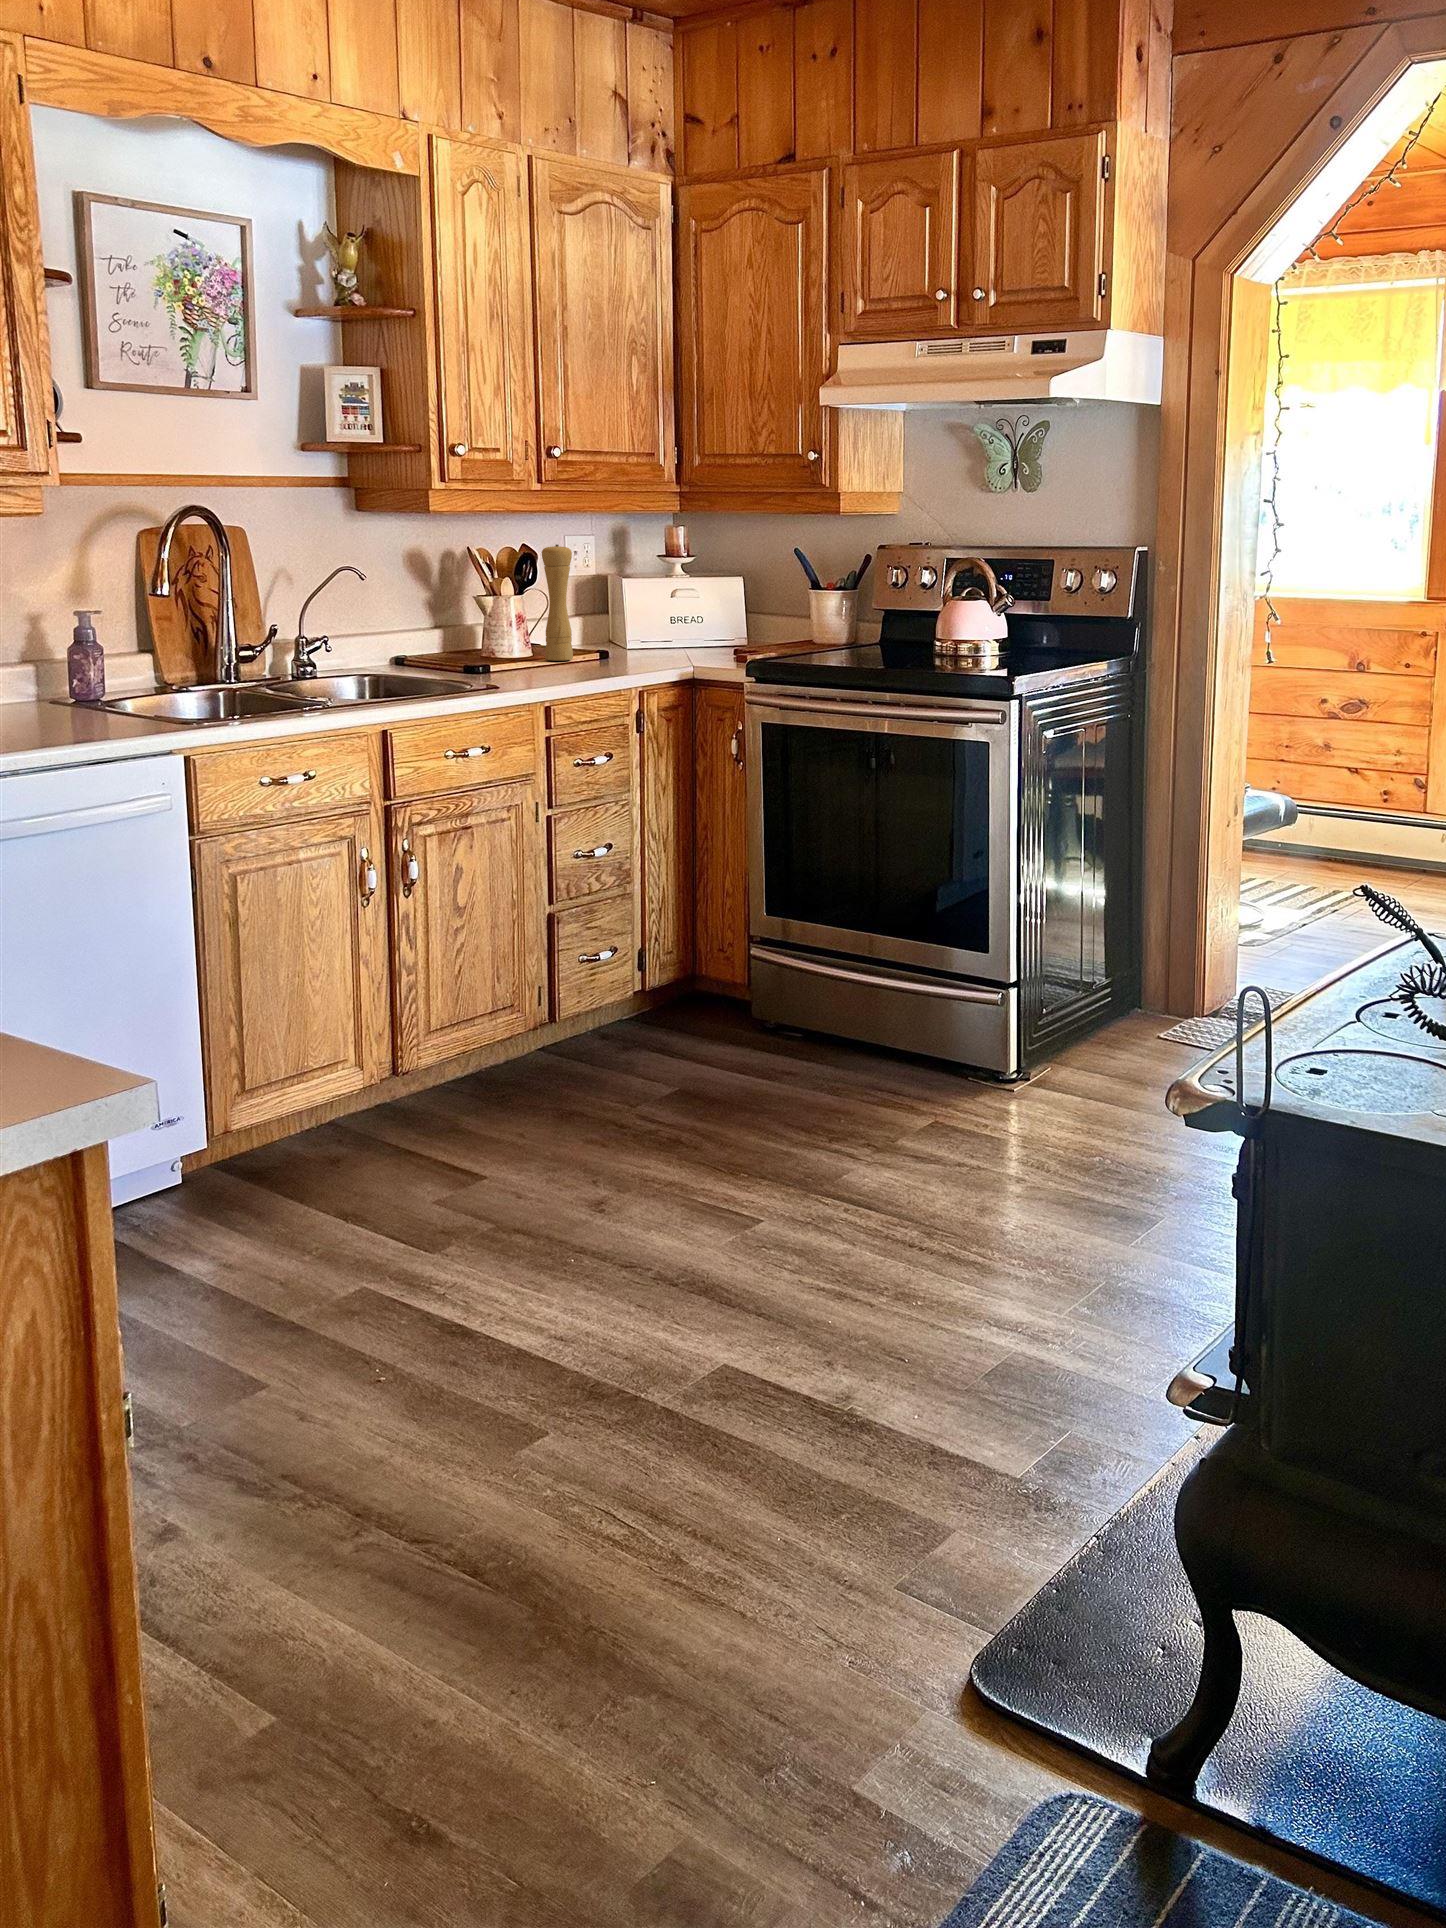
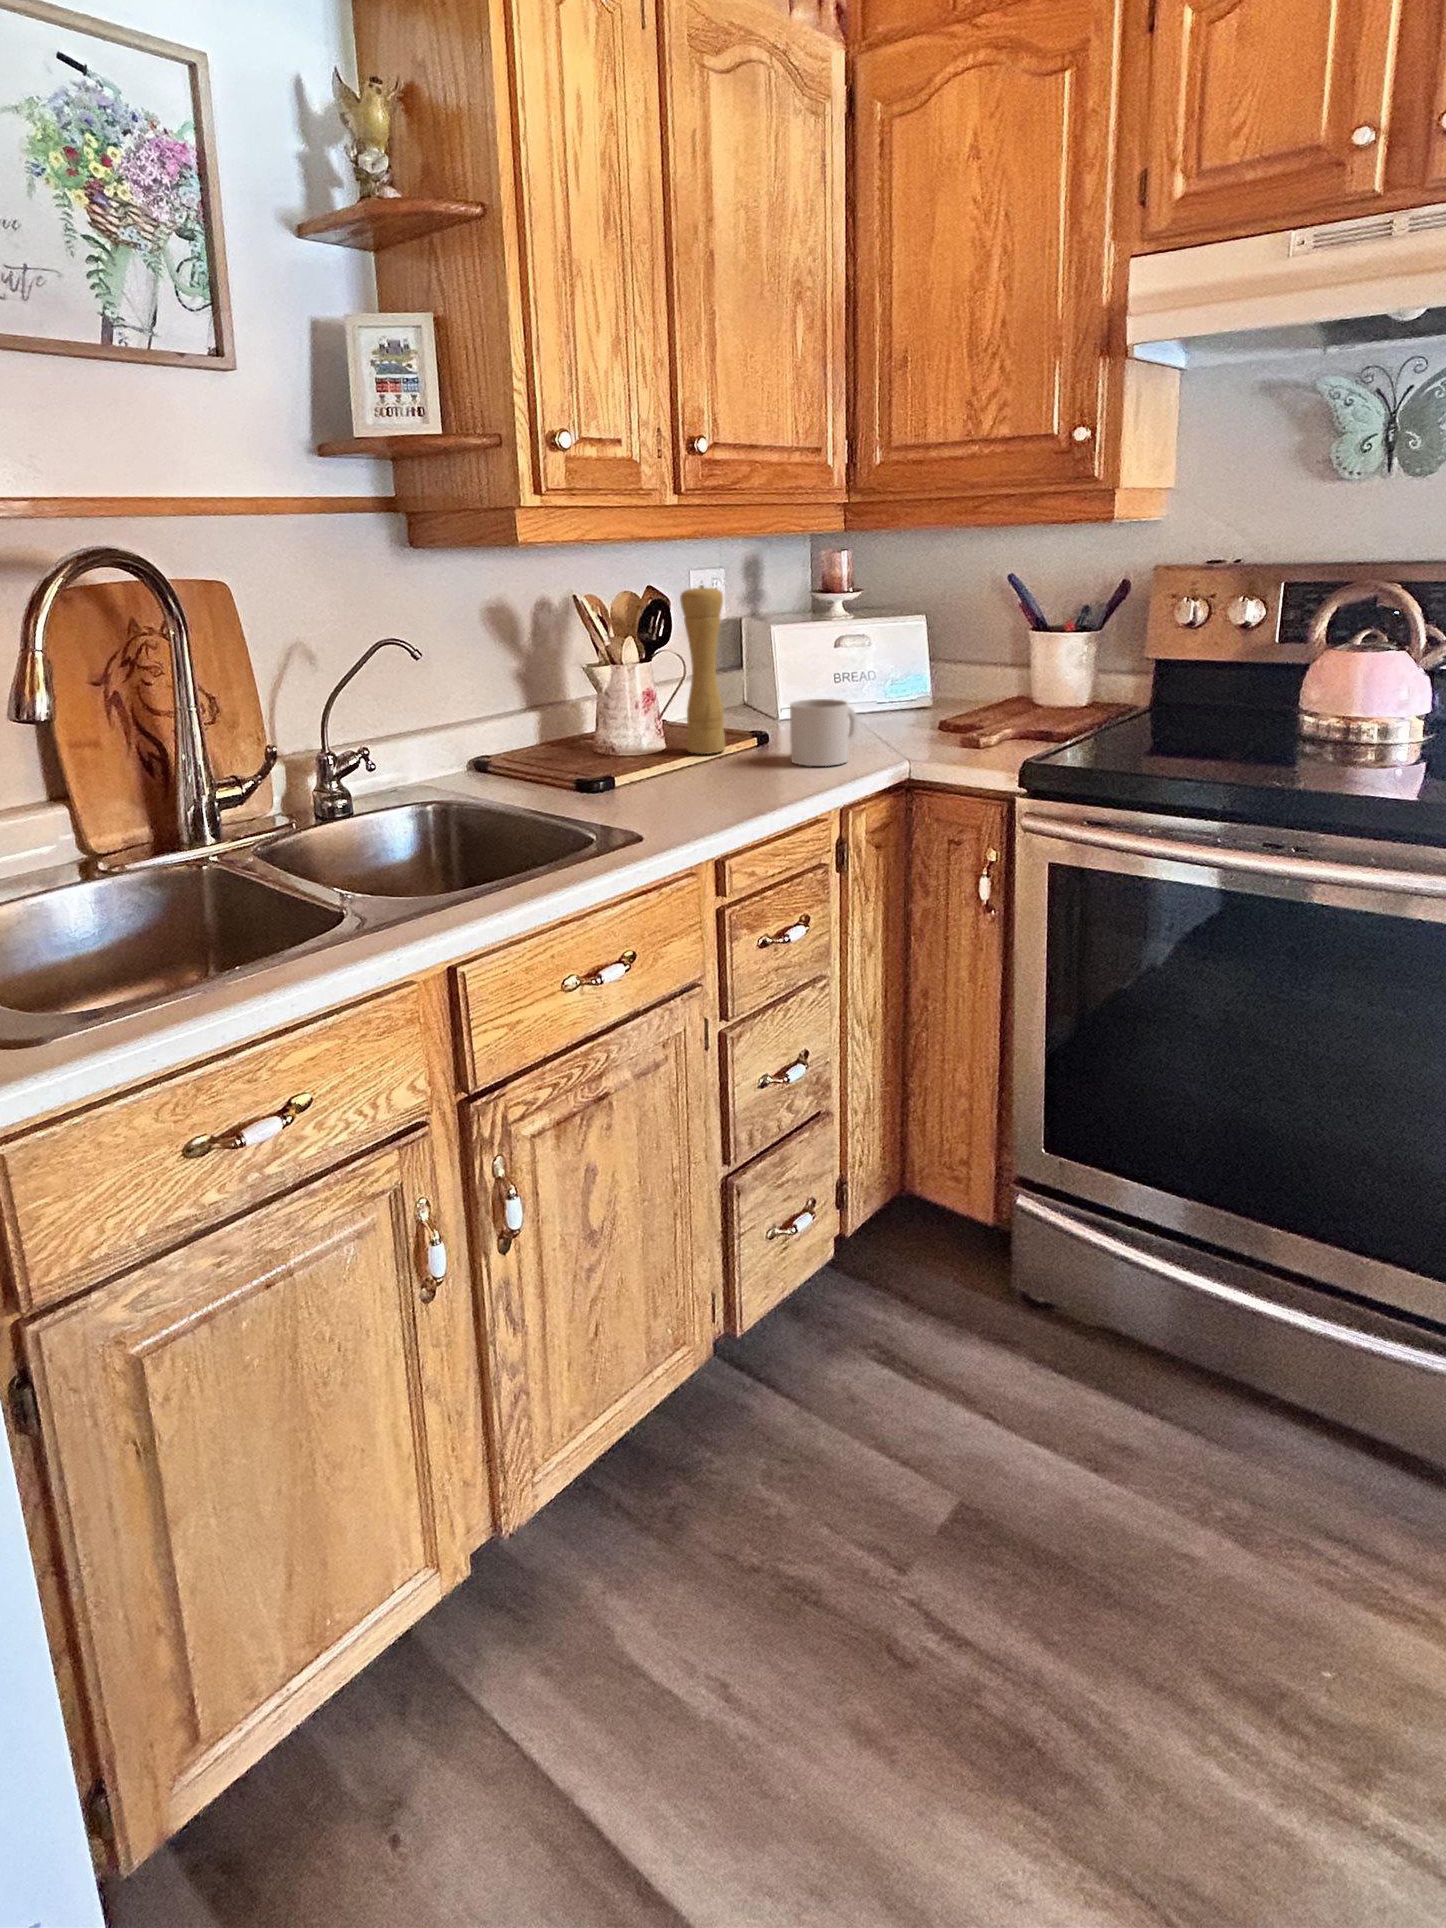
mug: none [613,624,663,666] -> present [790,699,858,766]

